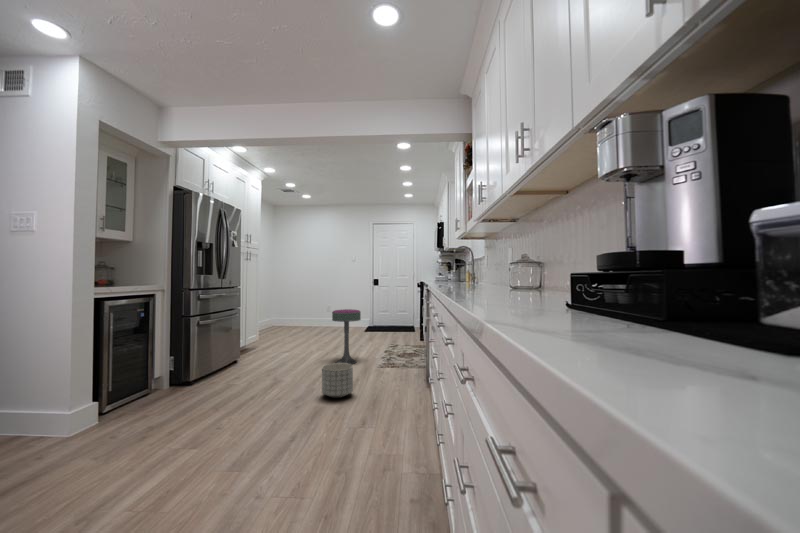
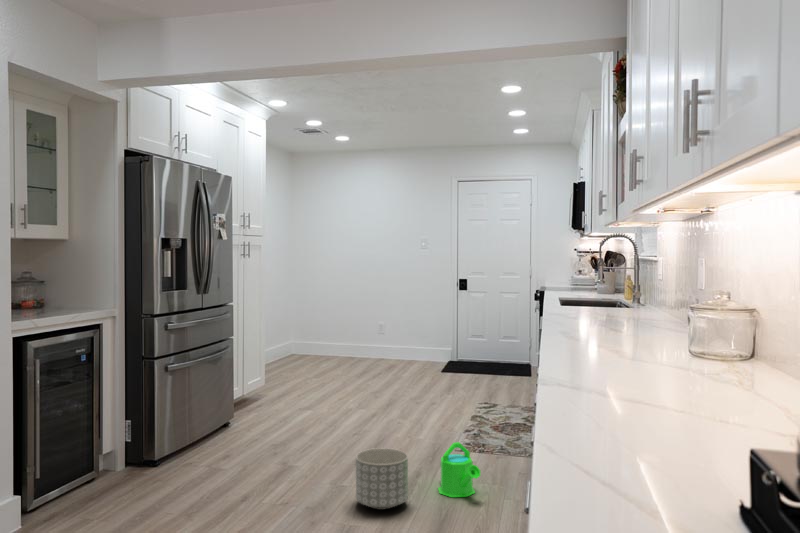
bar stool: present [332,309,361,364] -> none [380,345,428,439]
watering can: none [370,358,395,390] -> present [438,442,480,497]

